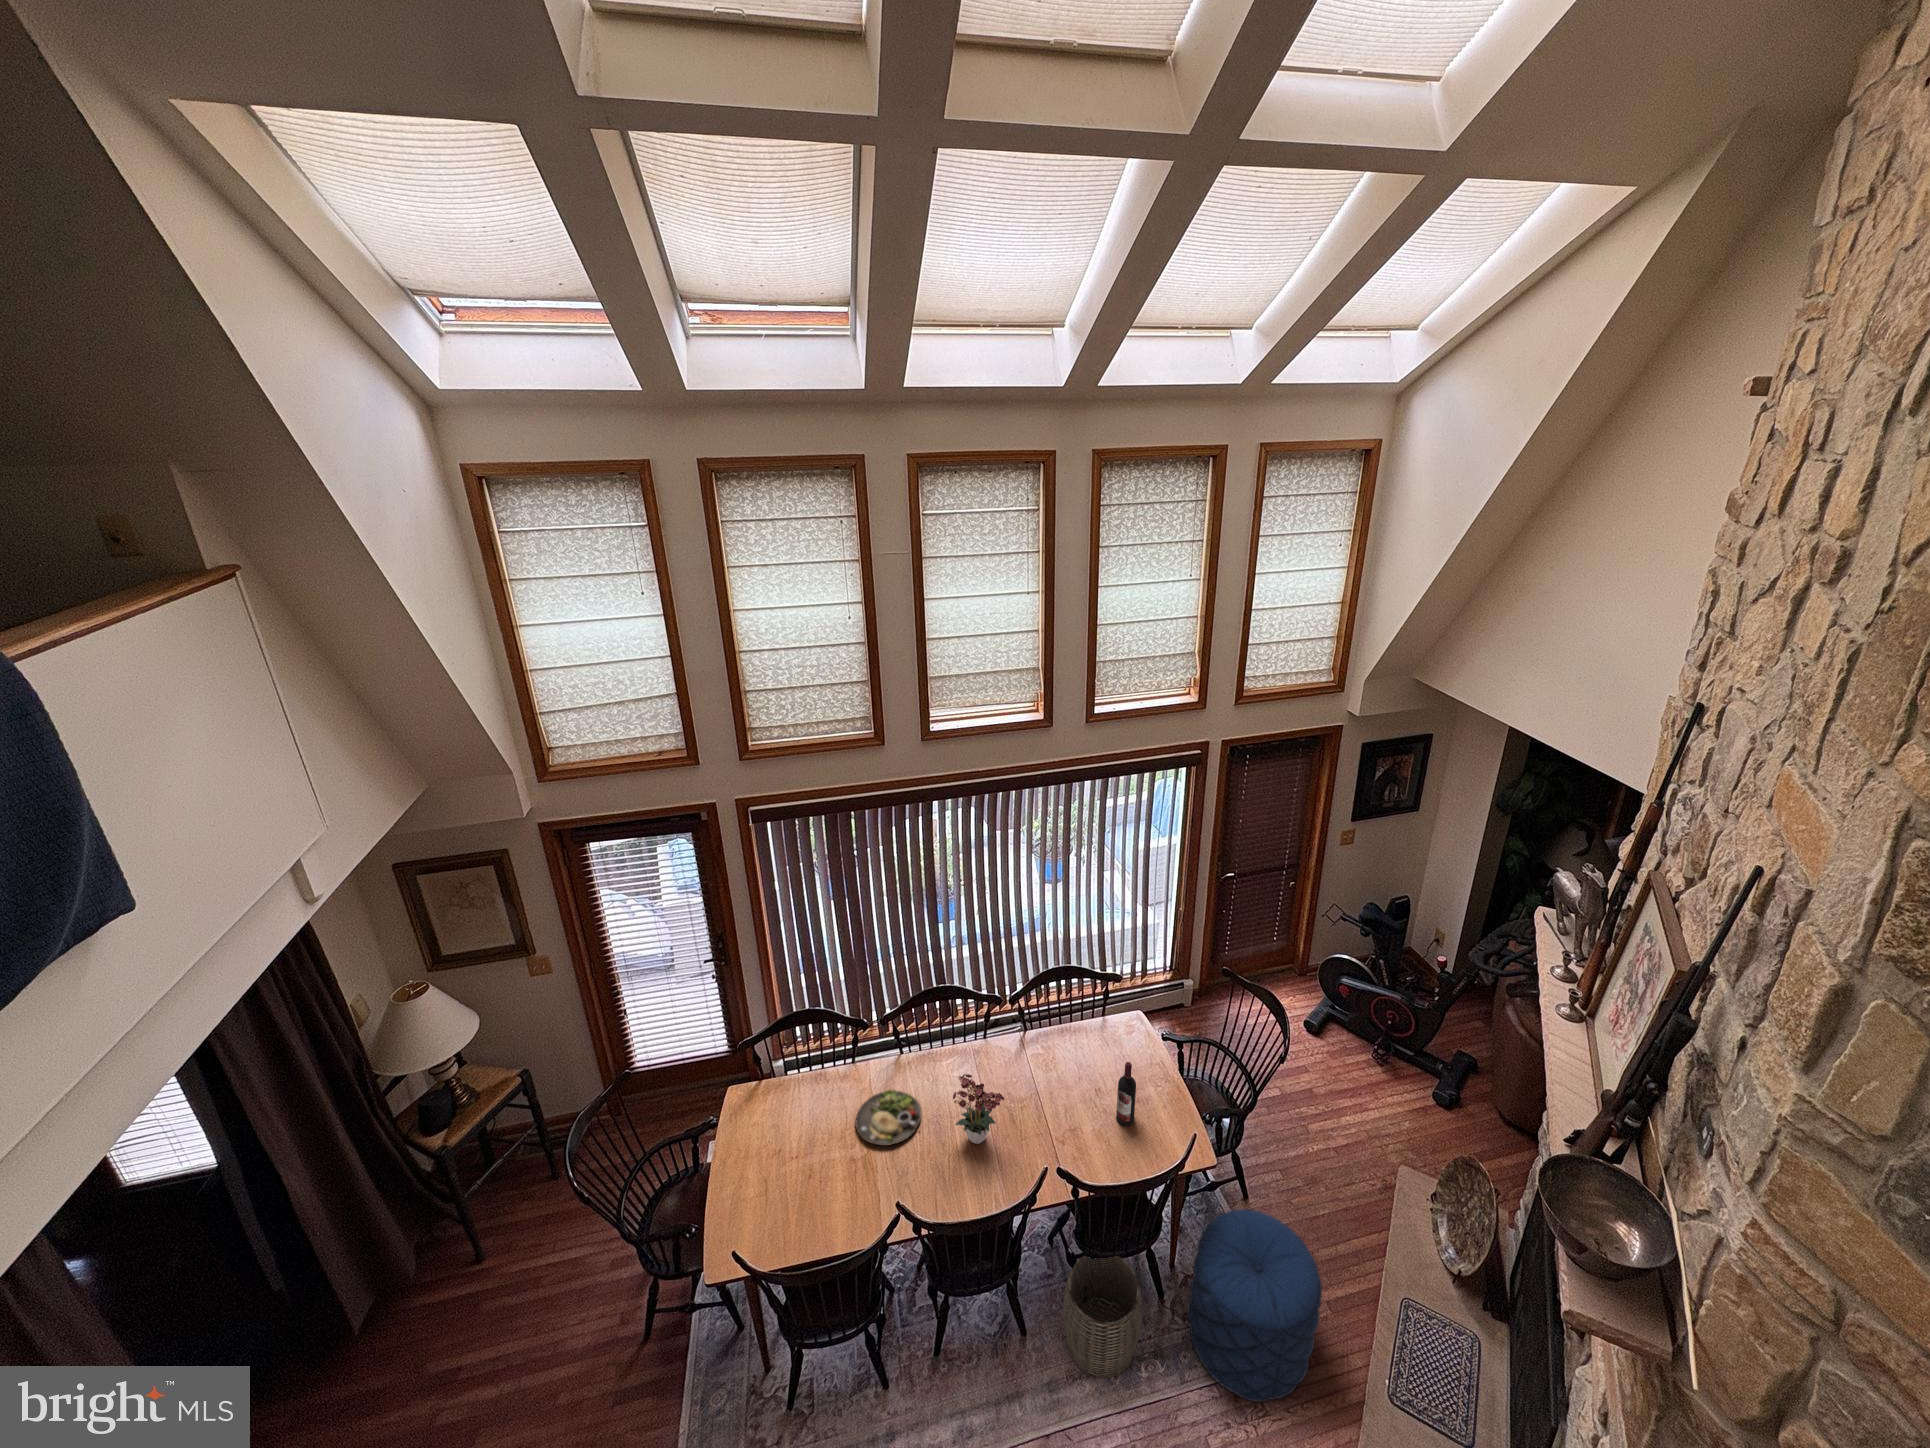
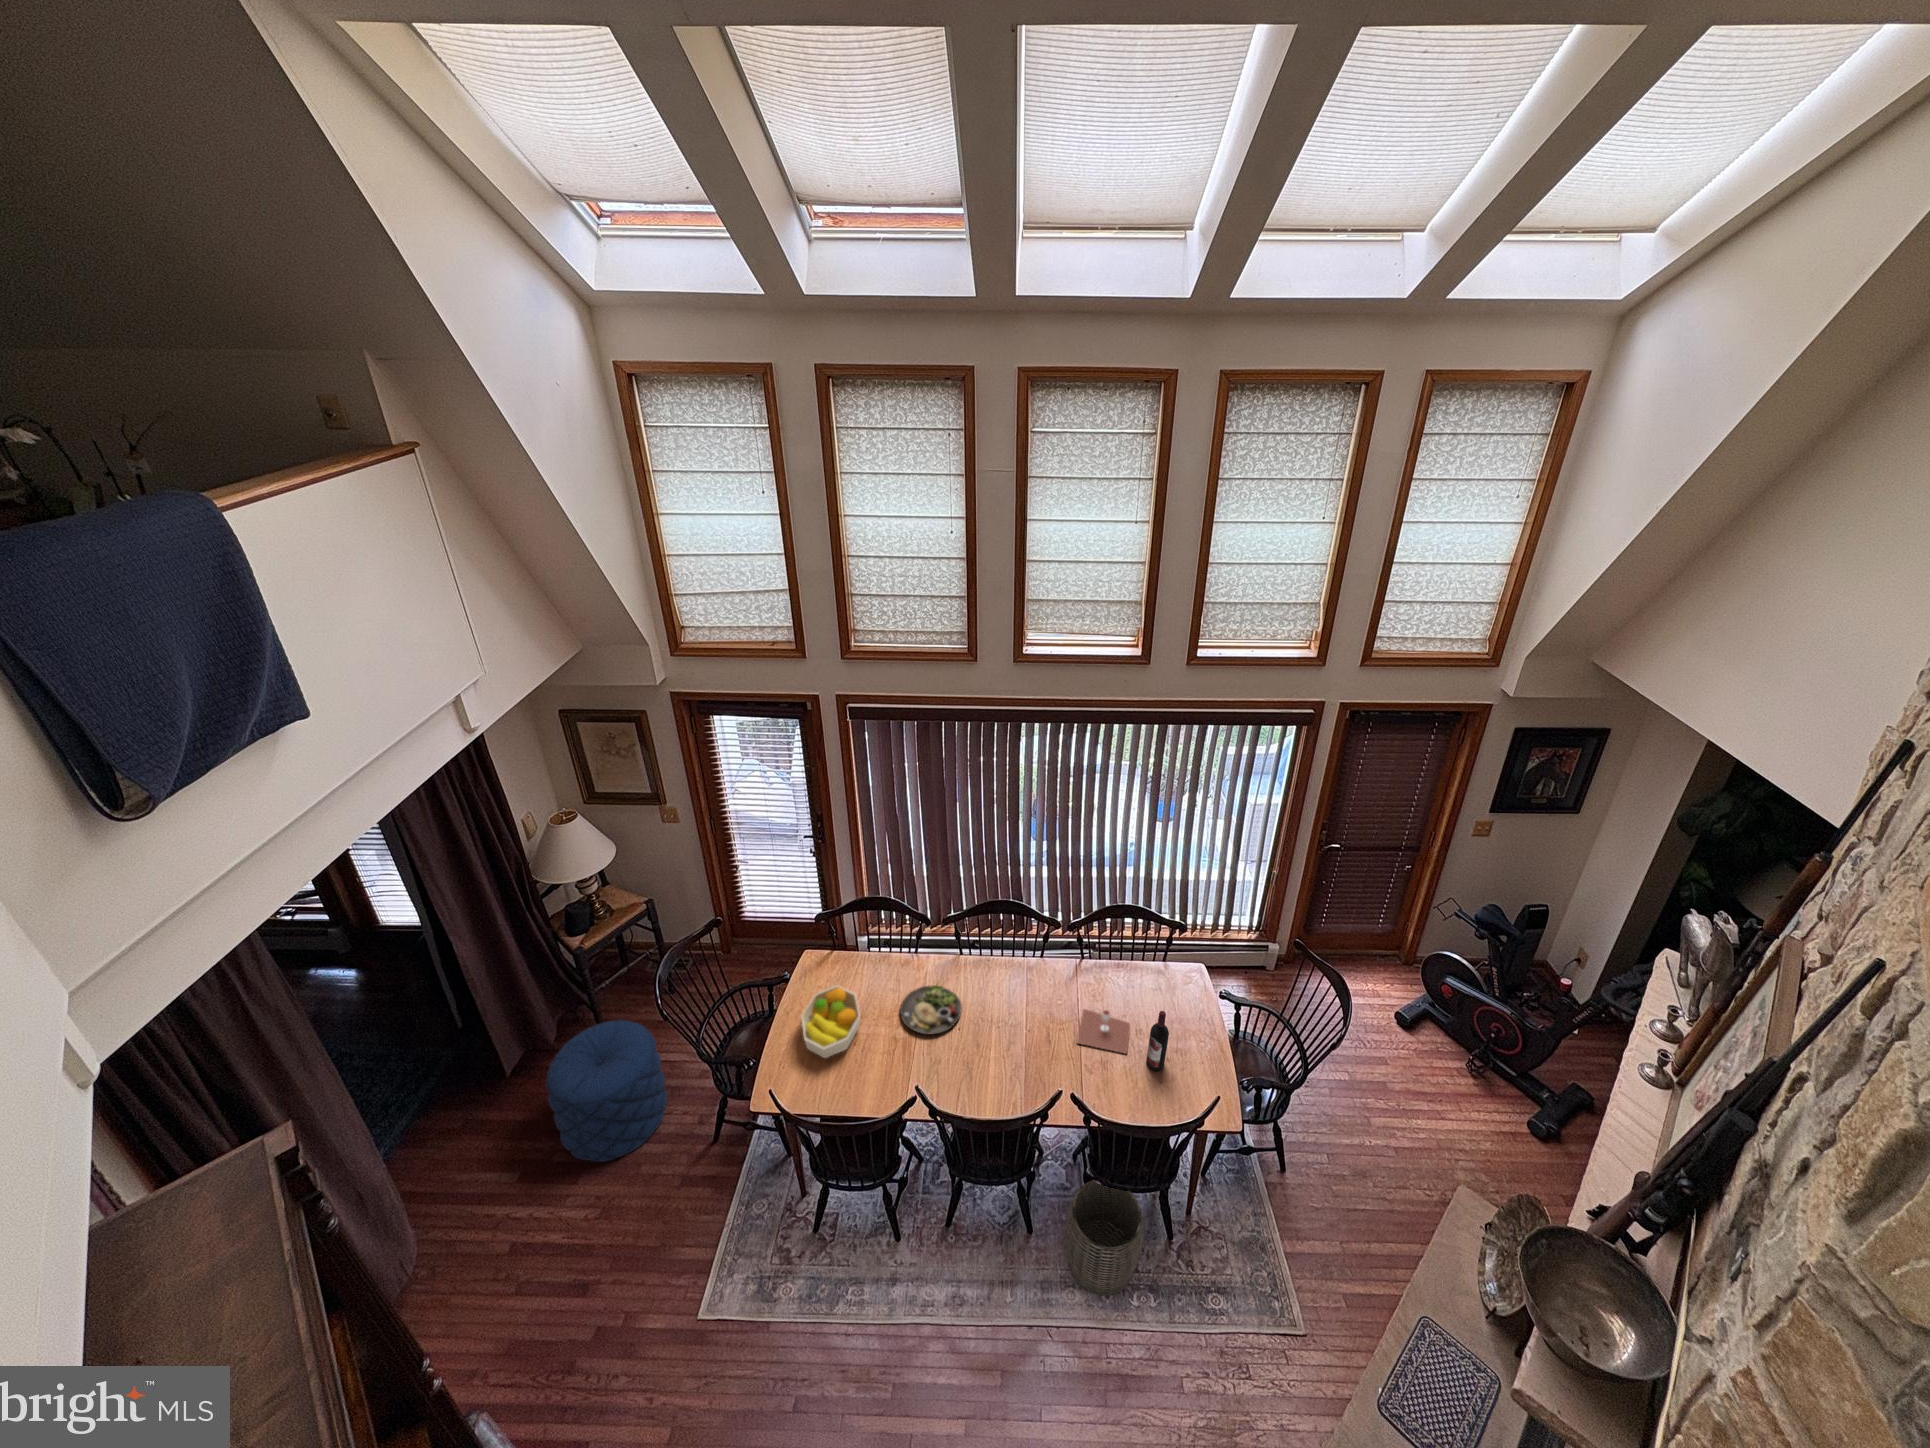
flower arrangement: present [953,1074,1005,1144] -> none [982,982,1038,1053]
wine glass: none [1043,1075,1097,1116] -> present [1077,1009,1130,1053]
fruit bowl: none [749,1114,816,1199] -> present [801,986,860,1058]
pouf: present [1187,1209,1322,1402] -> present [546,1020,667,1162]

